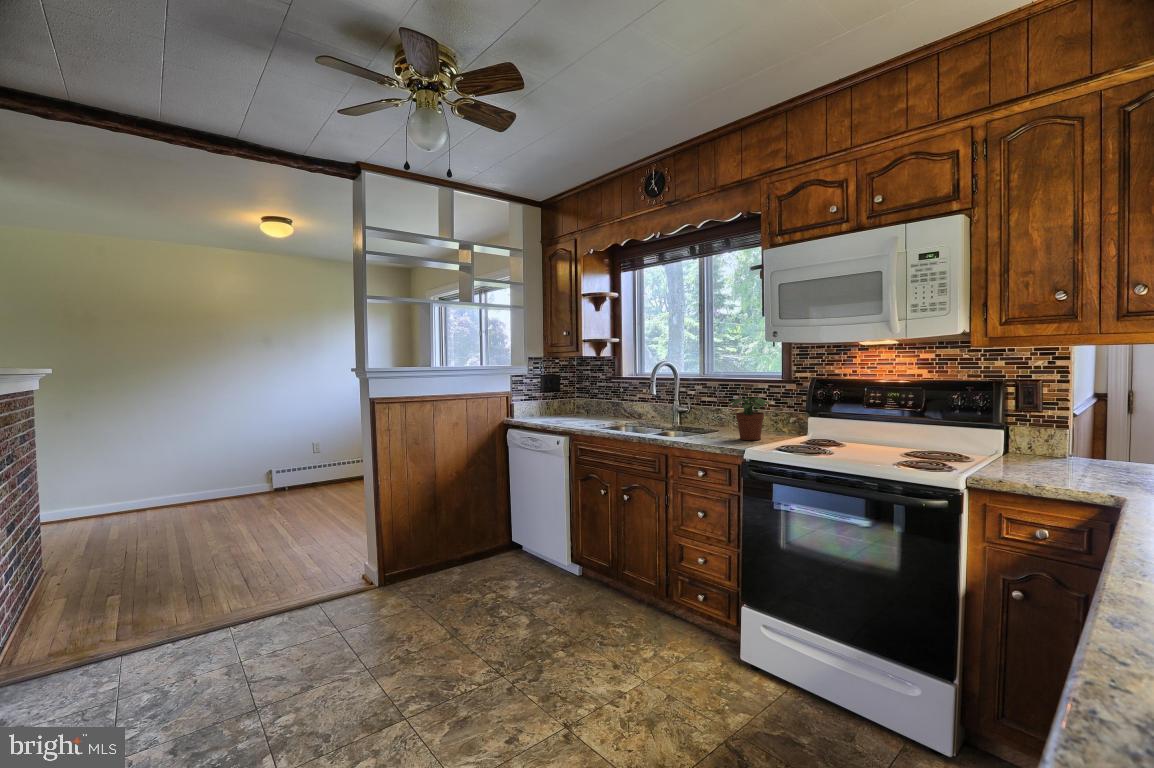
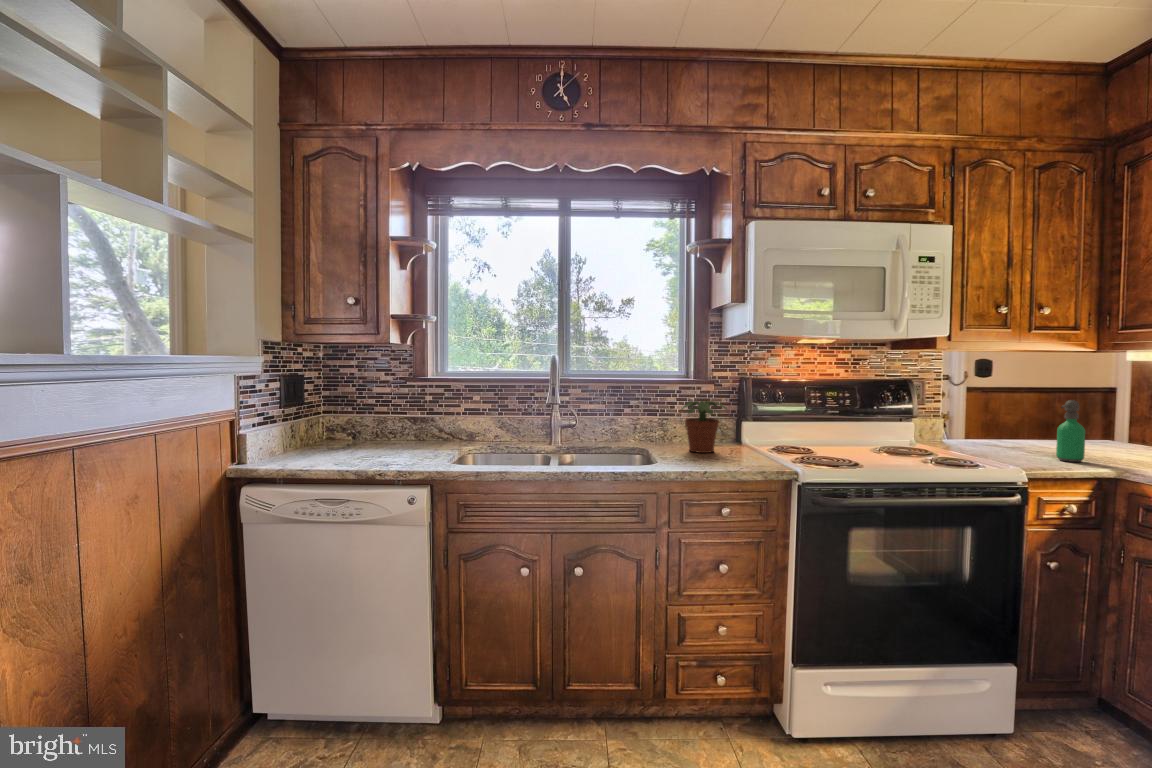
soap dispenser: none [1069,412,1114,490] -> present [1056,400,1085,462]

